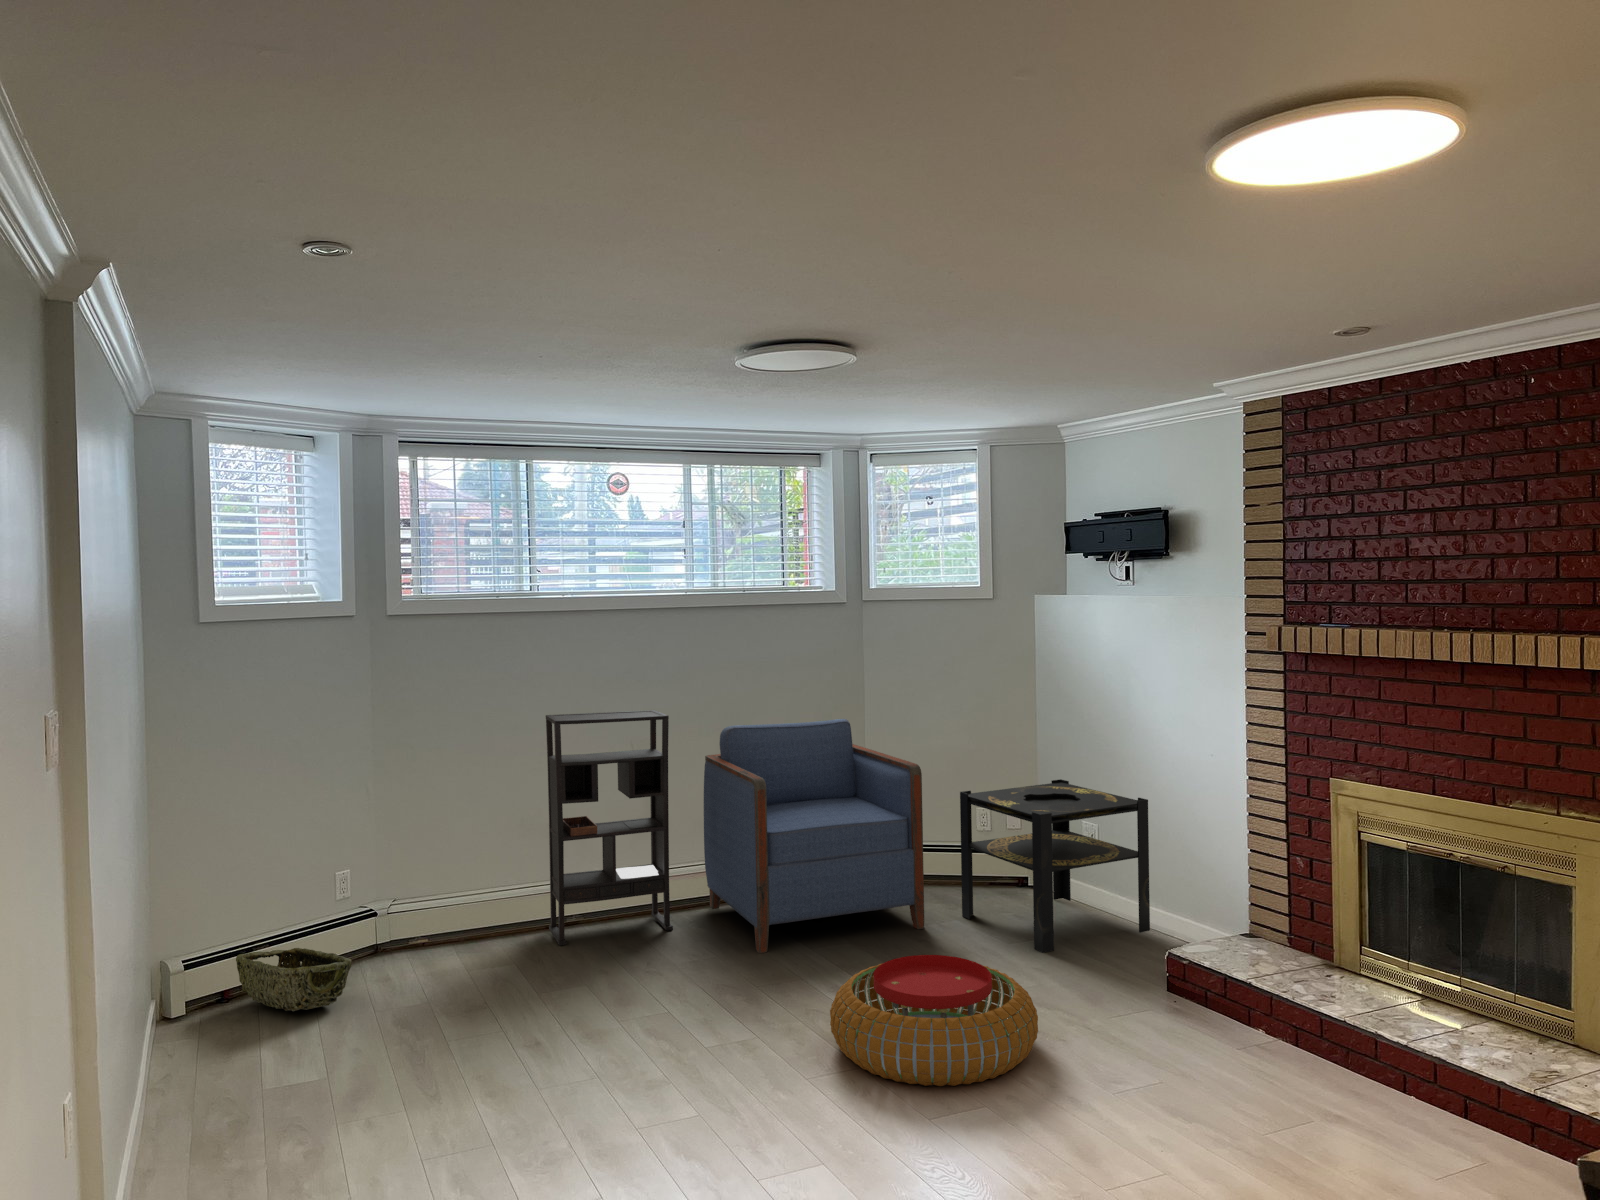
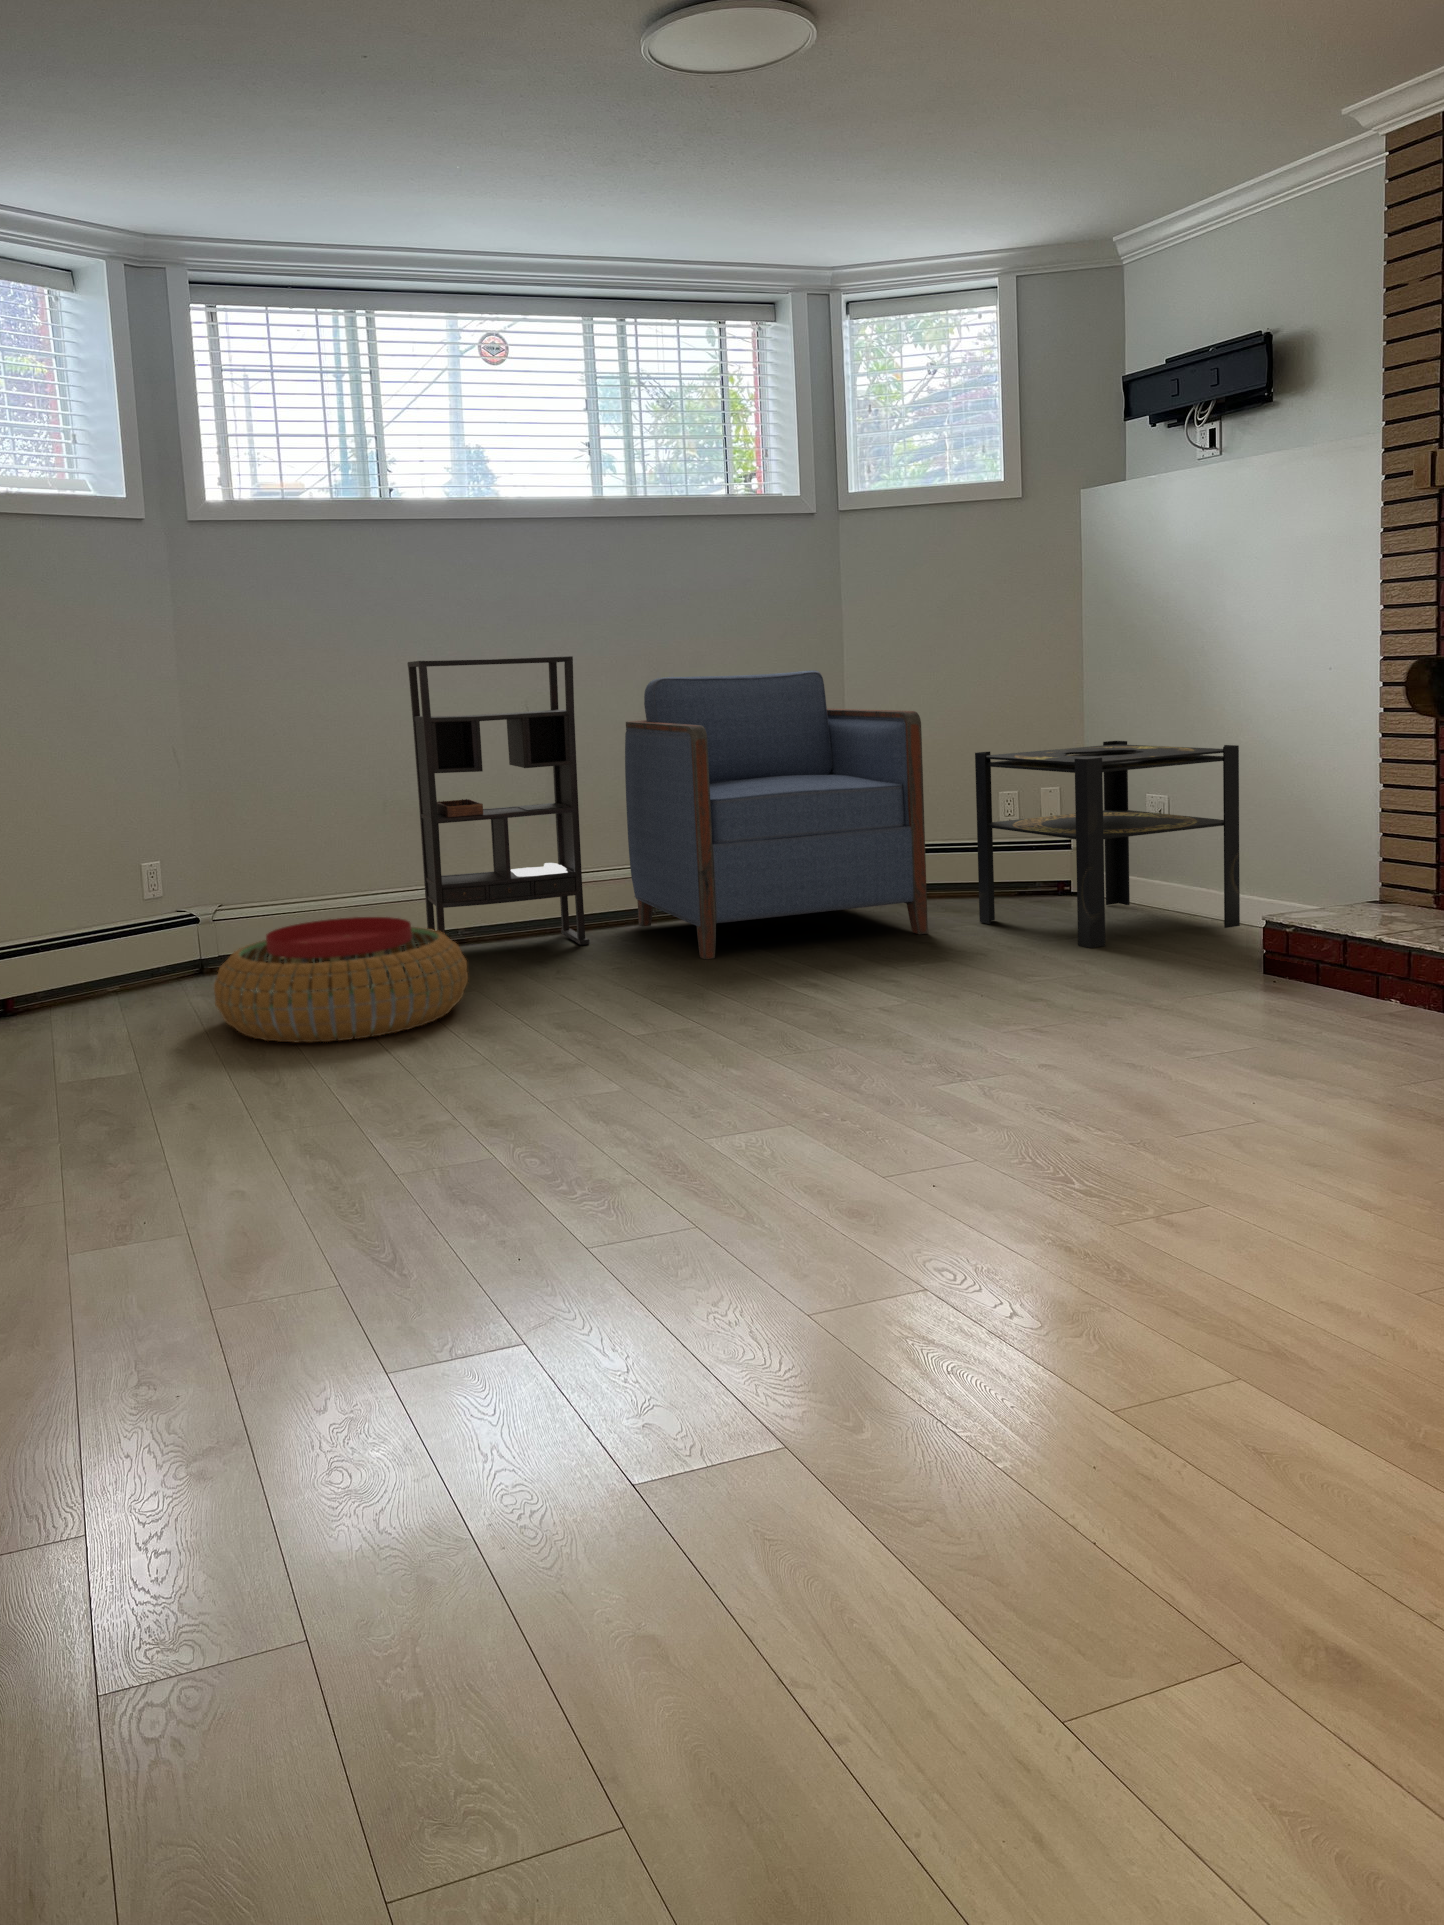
woven basket: present [236,948,352,1011] -> none [19,952,167,1020]
pouf: present [830,955,1038,1086] -> present [214,917,468,1042]

